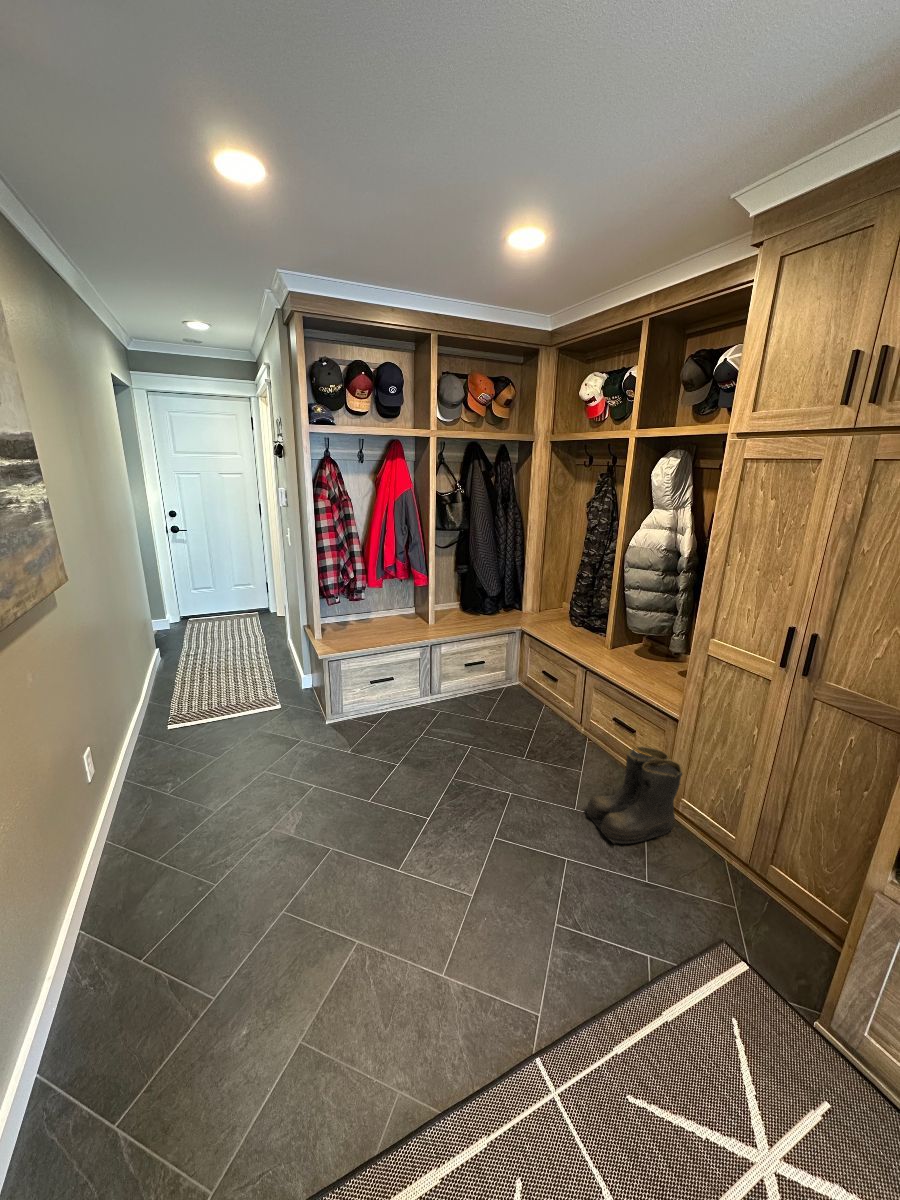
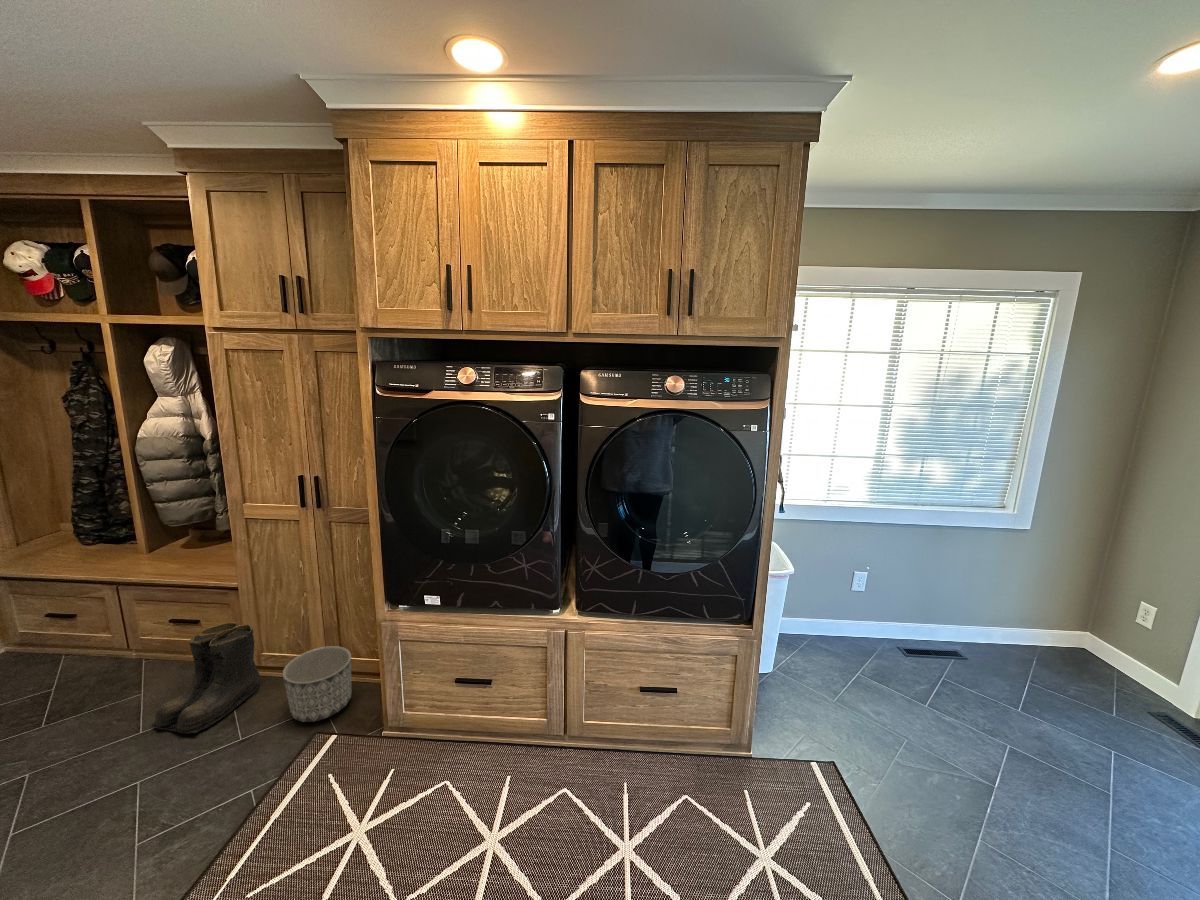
planter: none [700,832,791,934] -> present [283,646,352,722]

